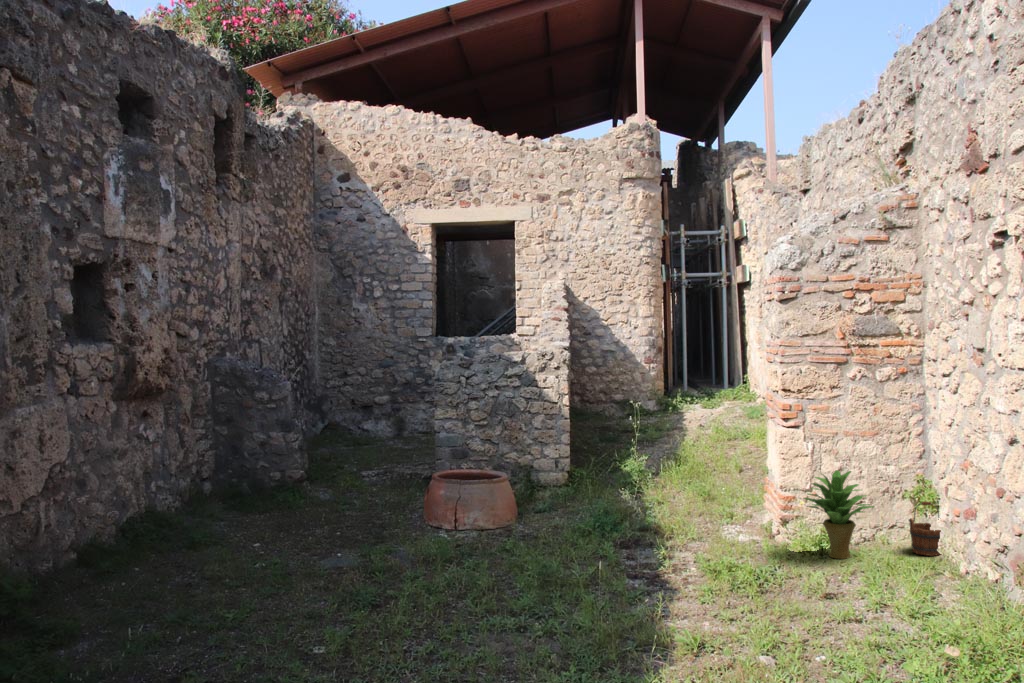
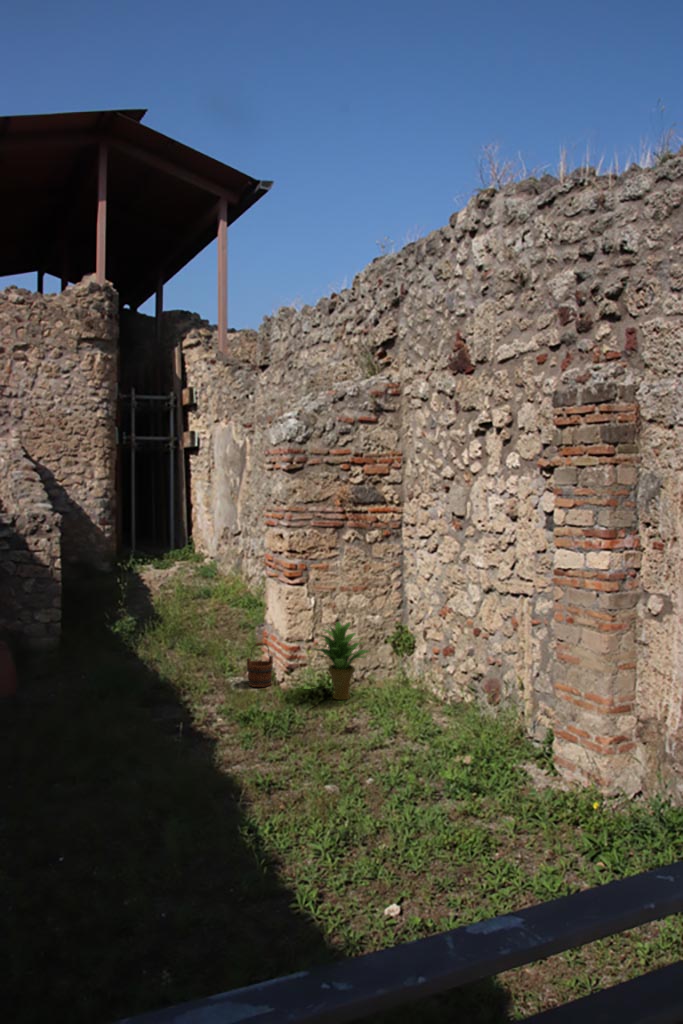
wooden bucket: present [909,502,941,556] -> present [247,643,273,687]

